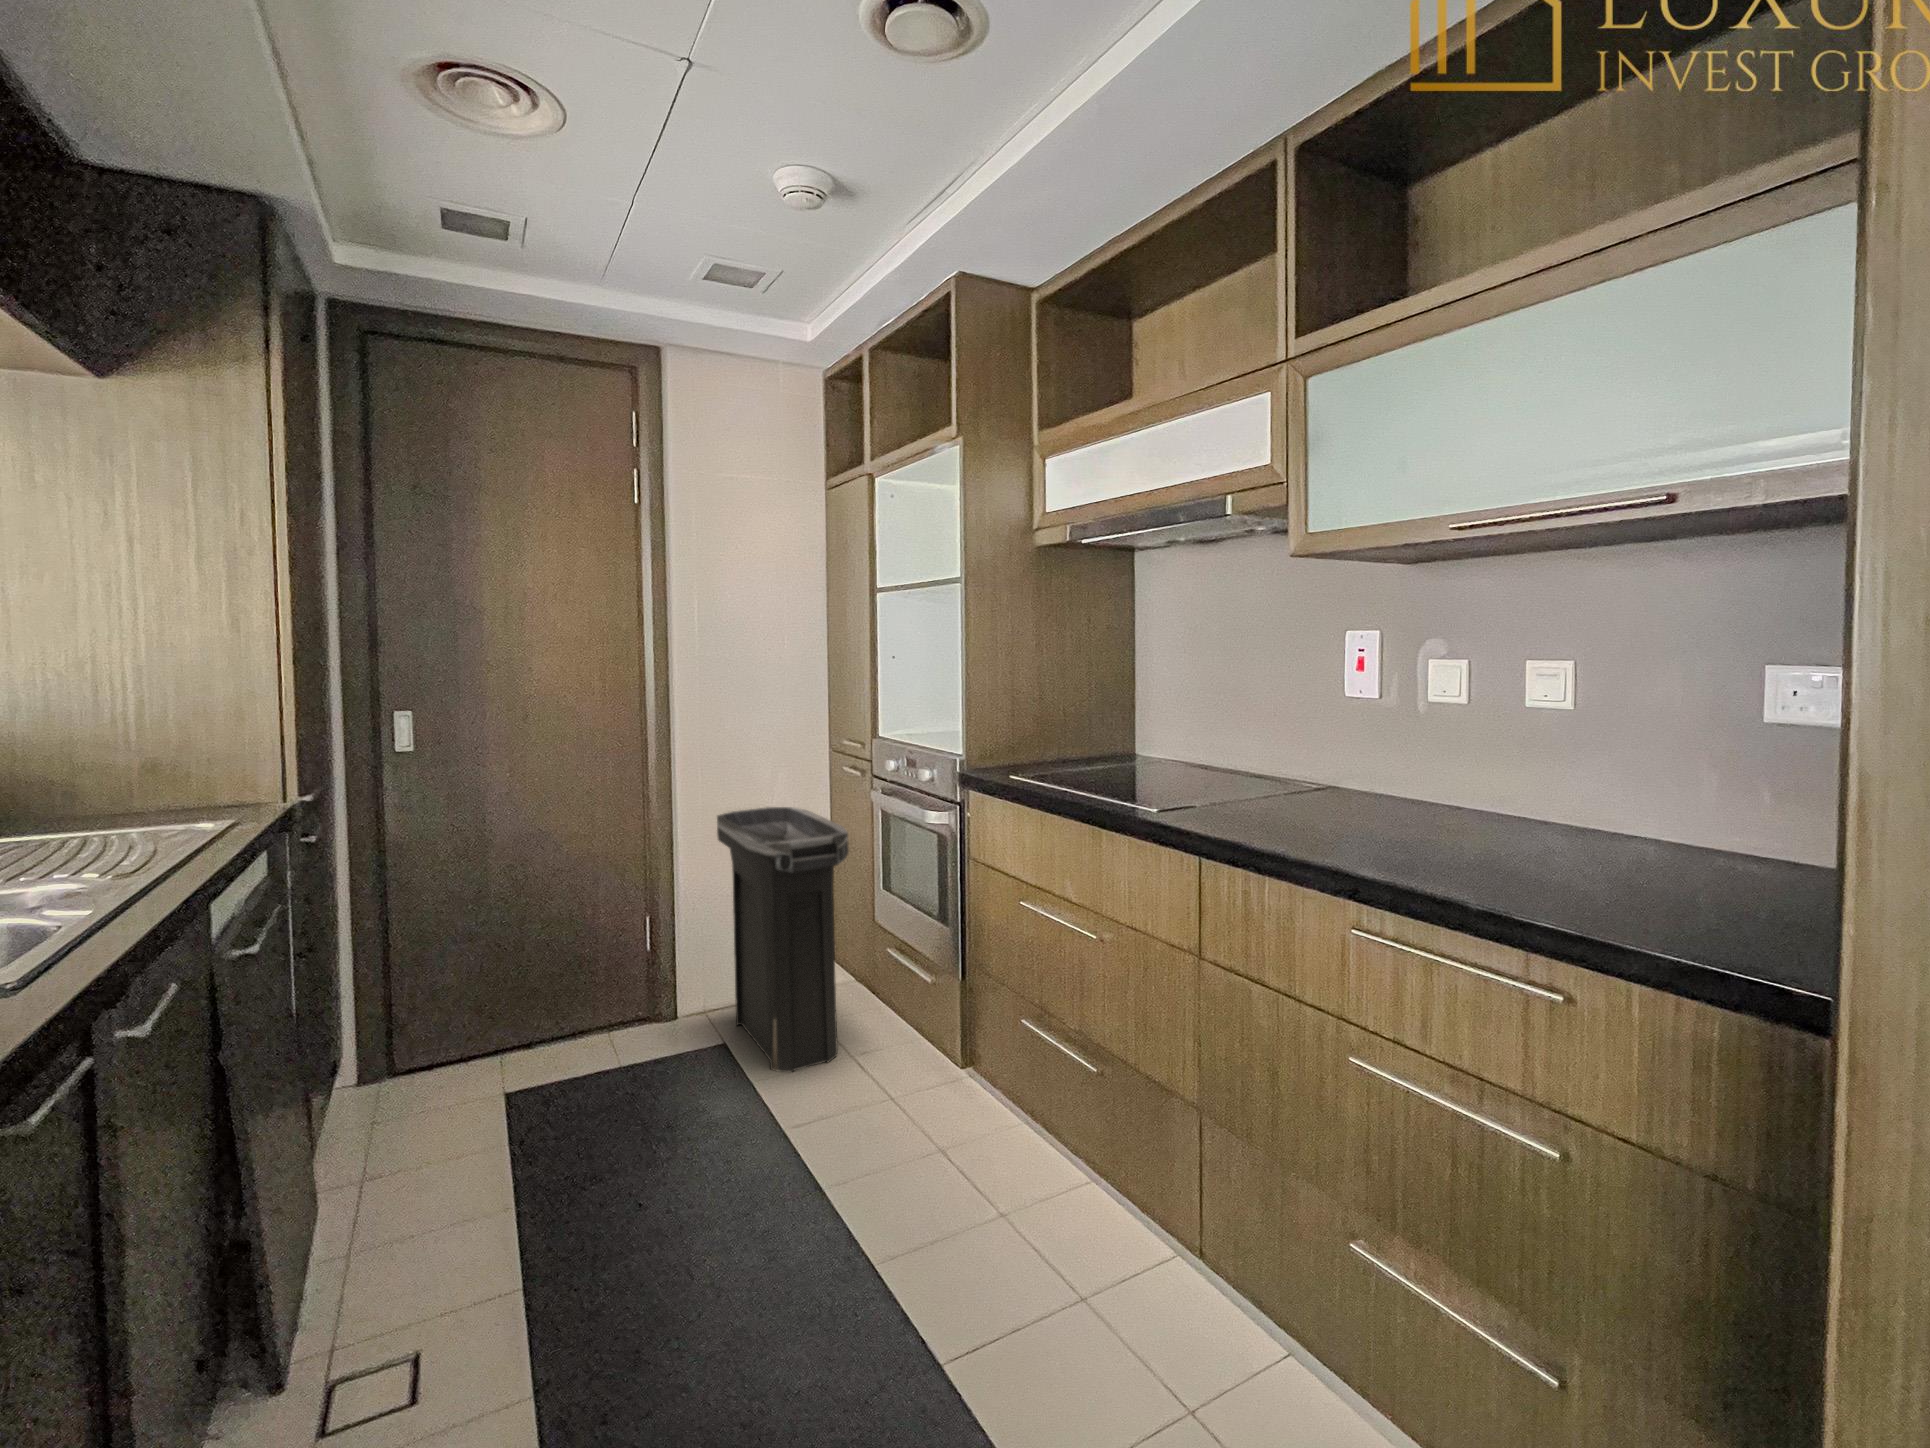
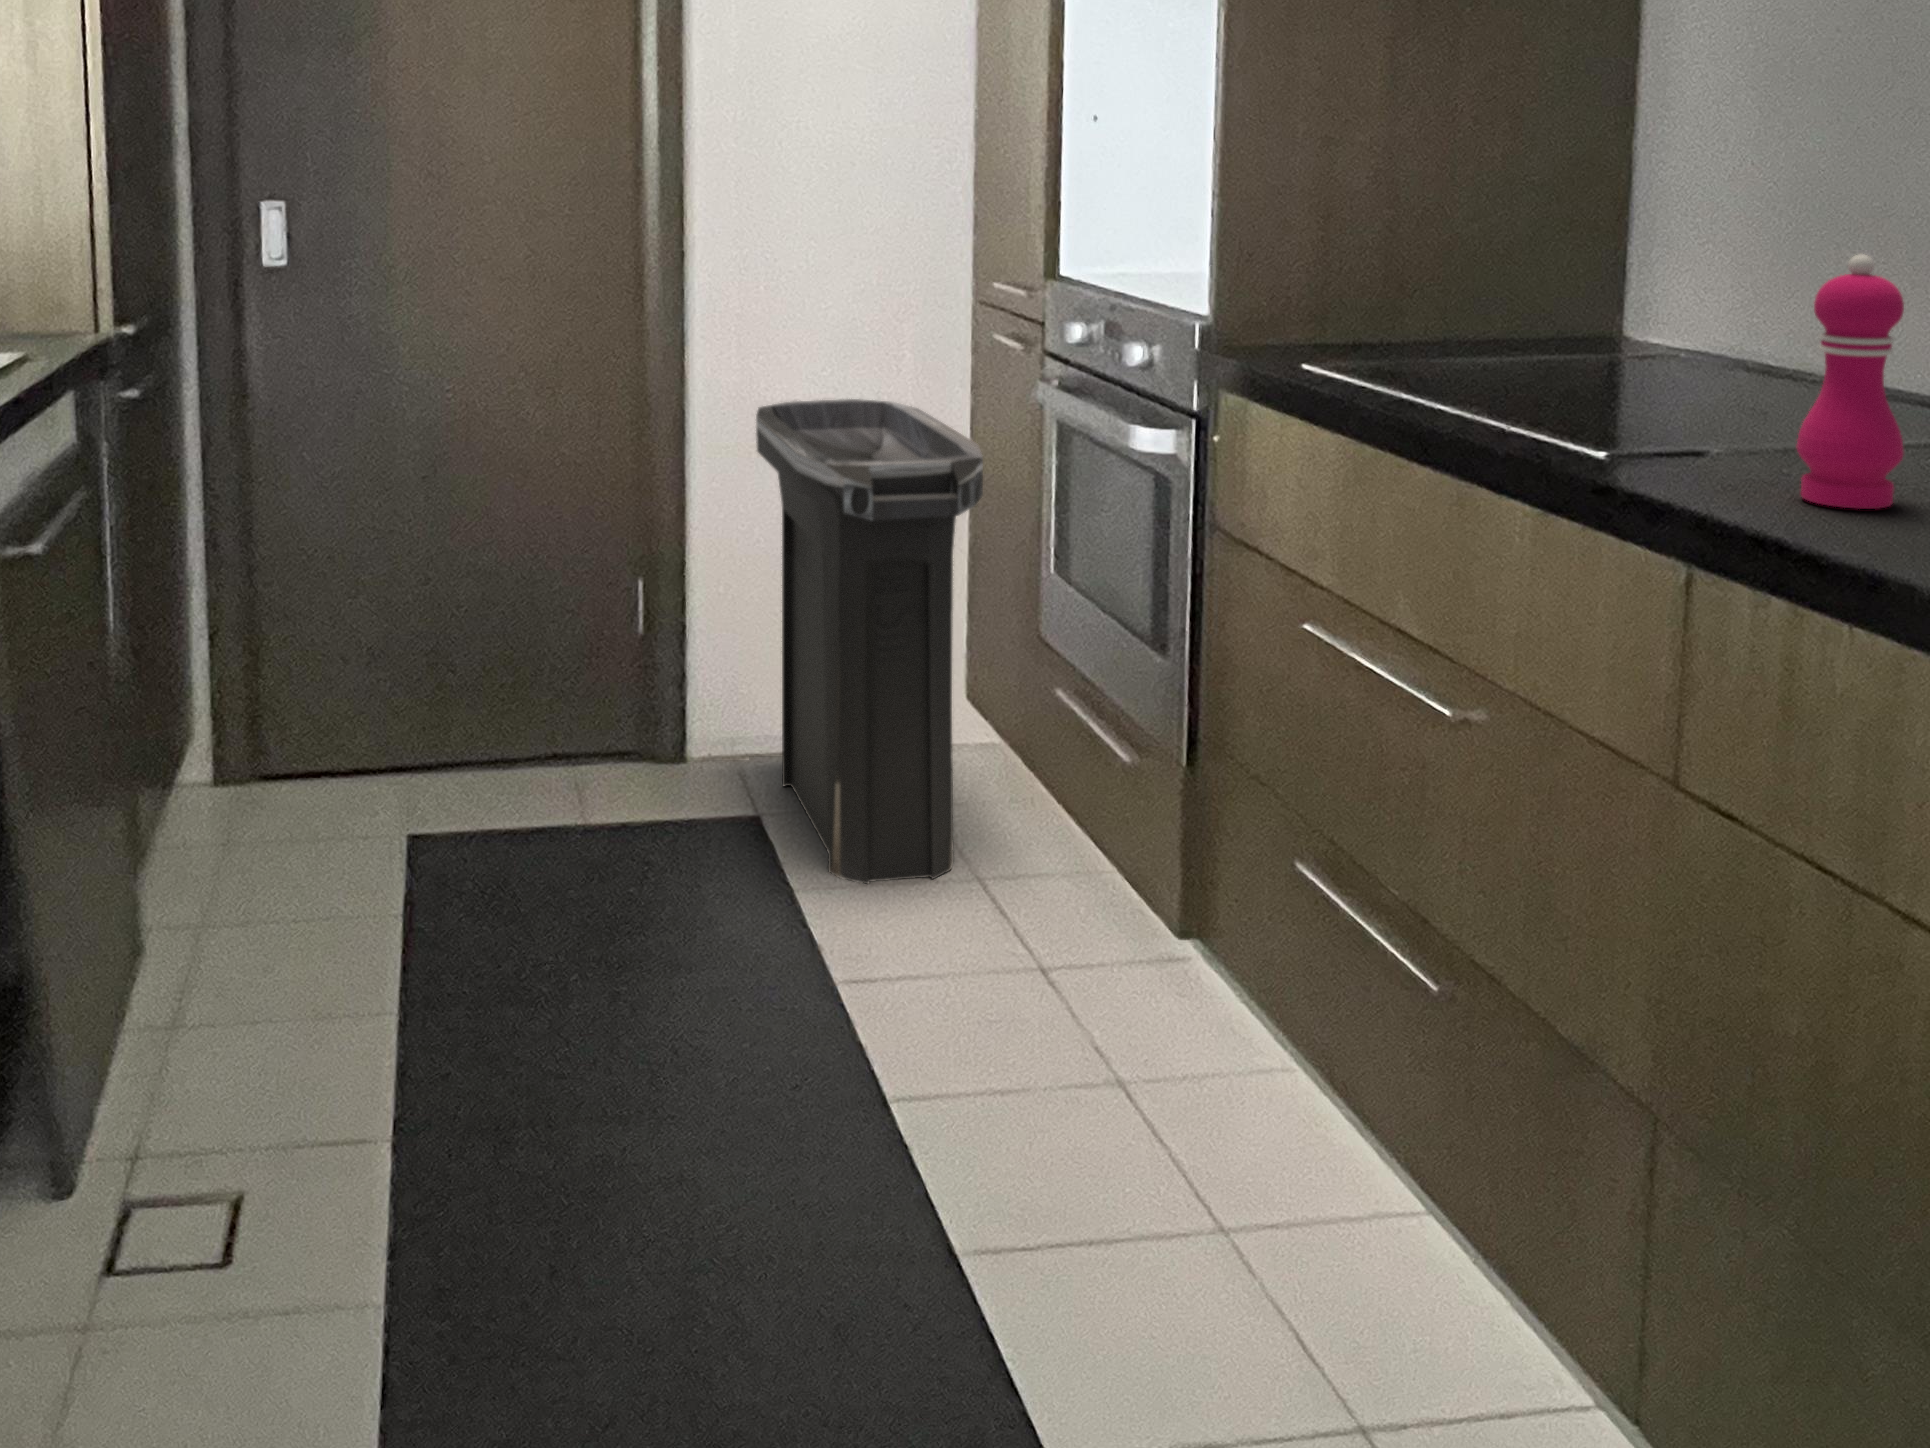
pepper mill: none [1235,717,1275,826] -> present [1796,254,1904,509]

